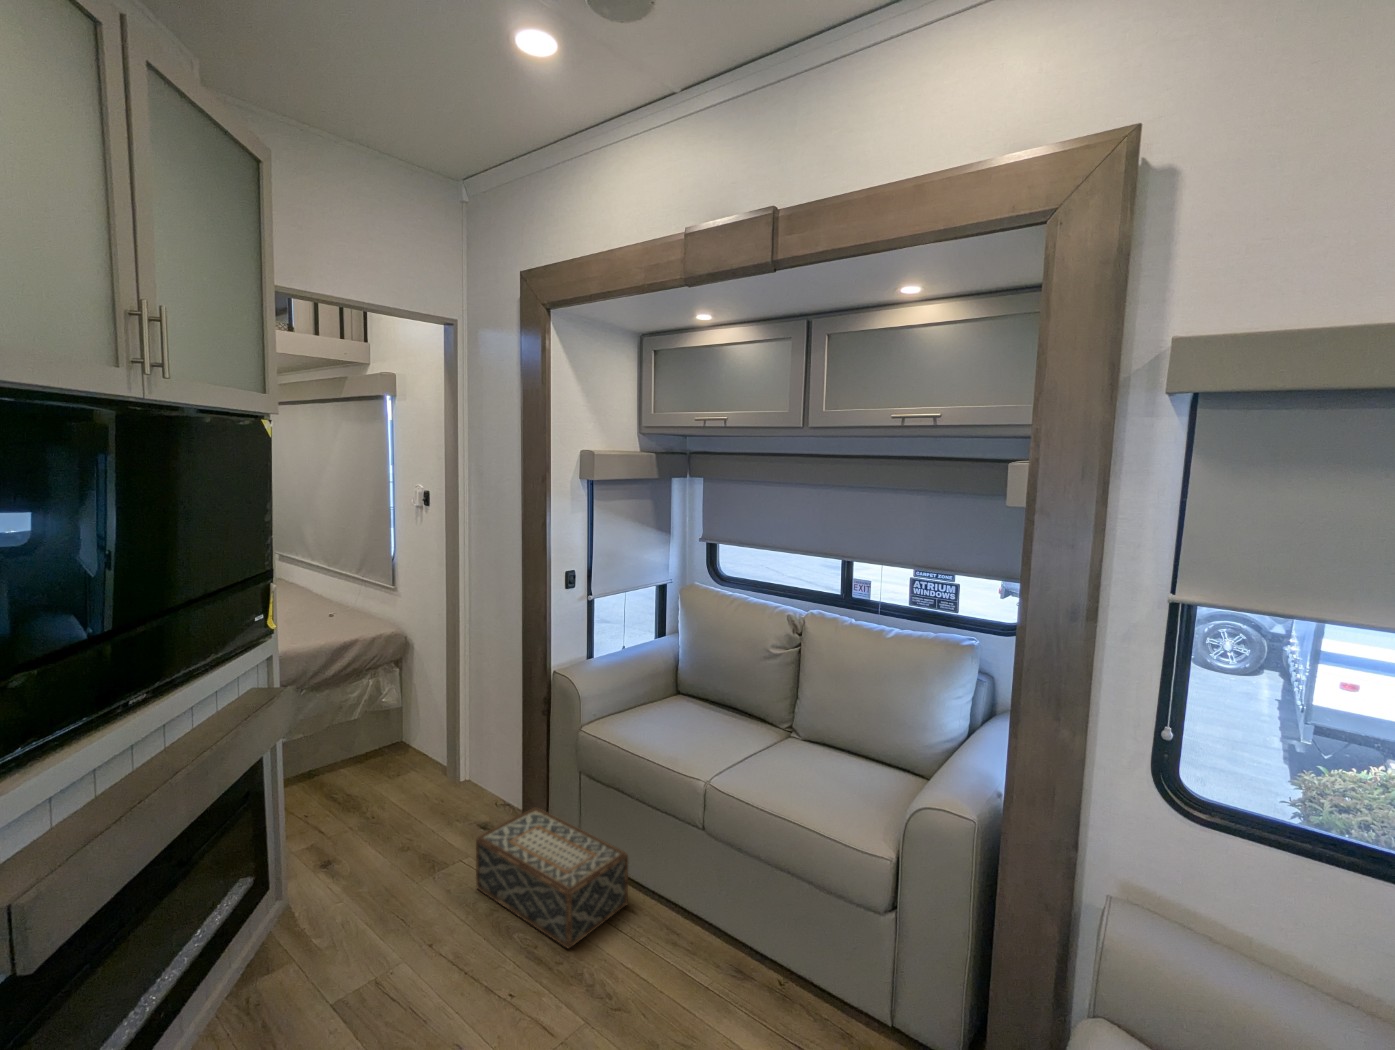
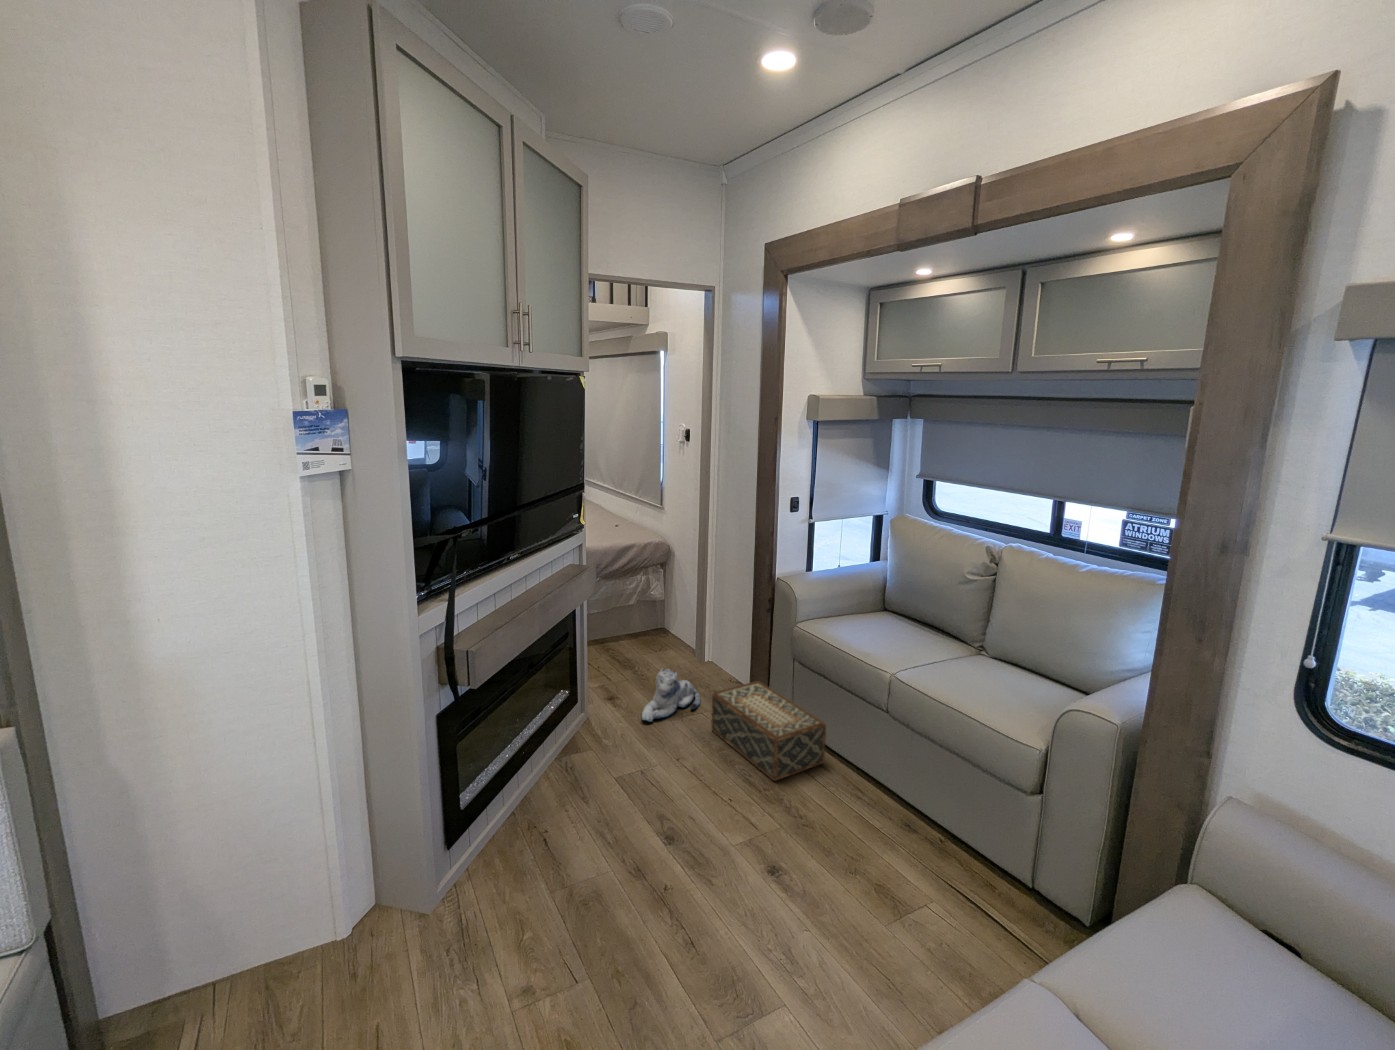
plush toy: none [372,812,459,895] -> present [642,669,701,722]

